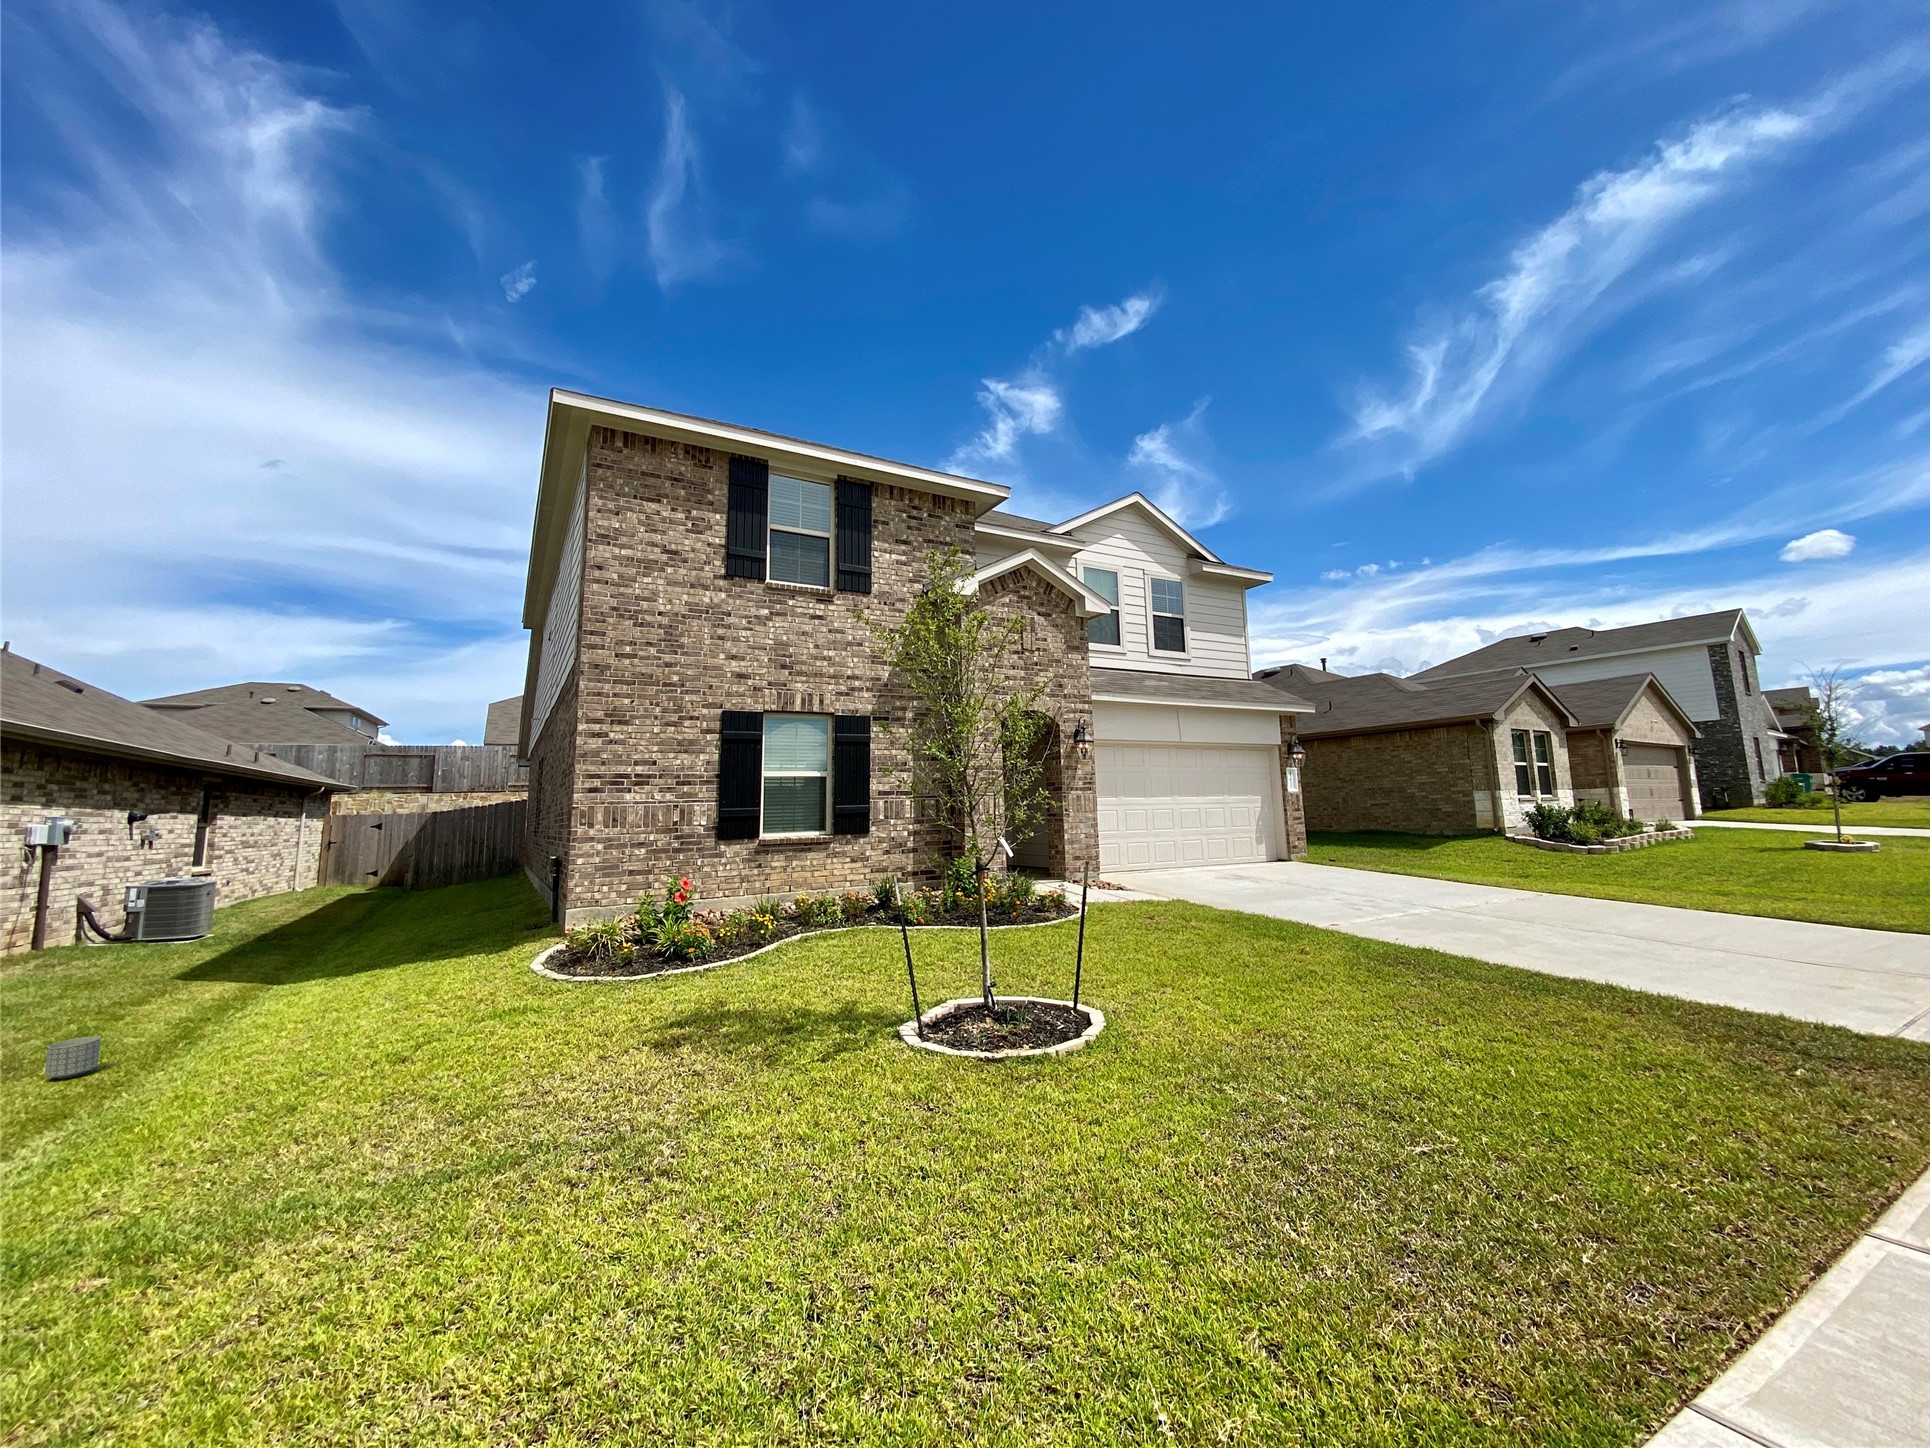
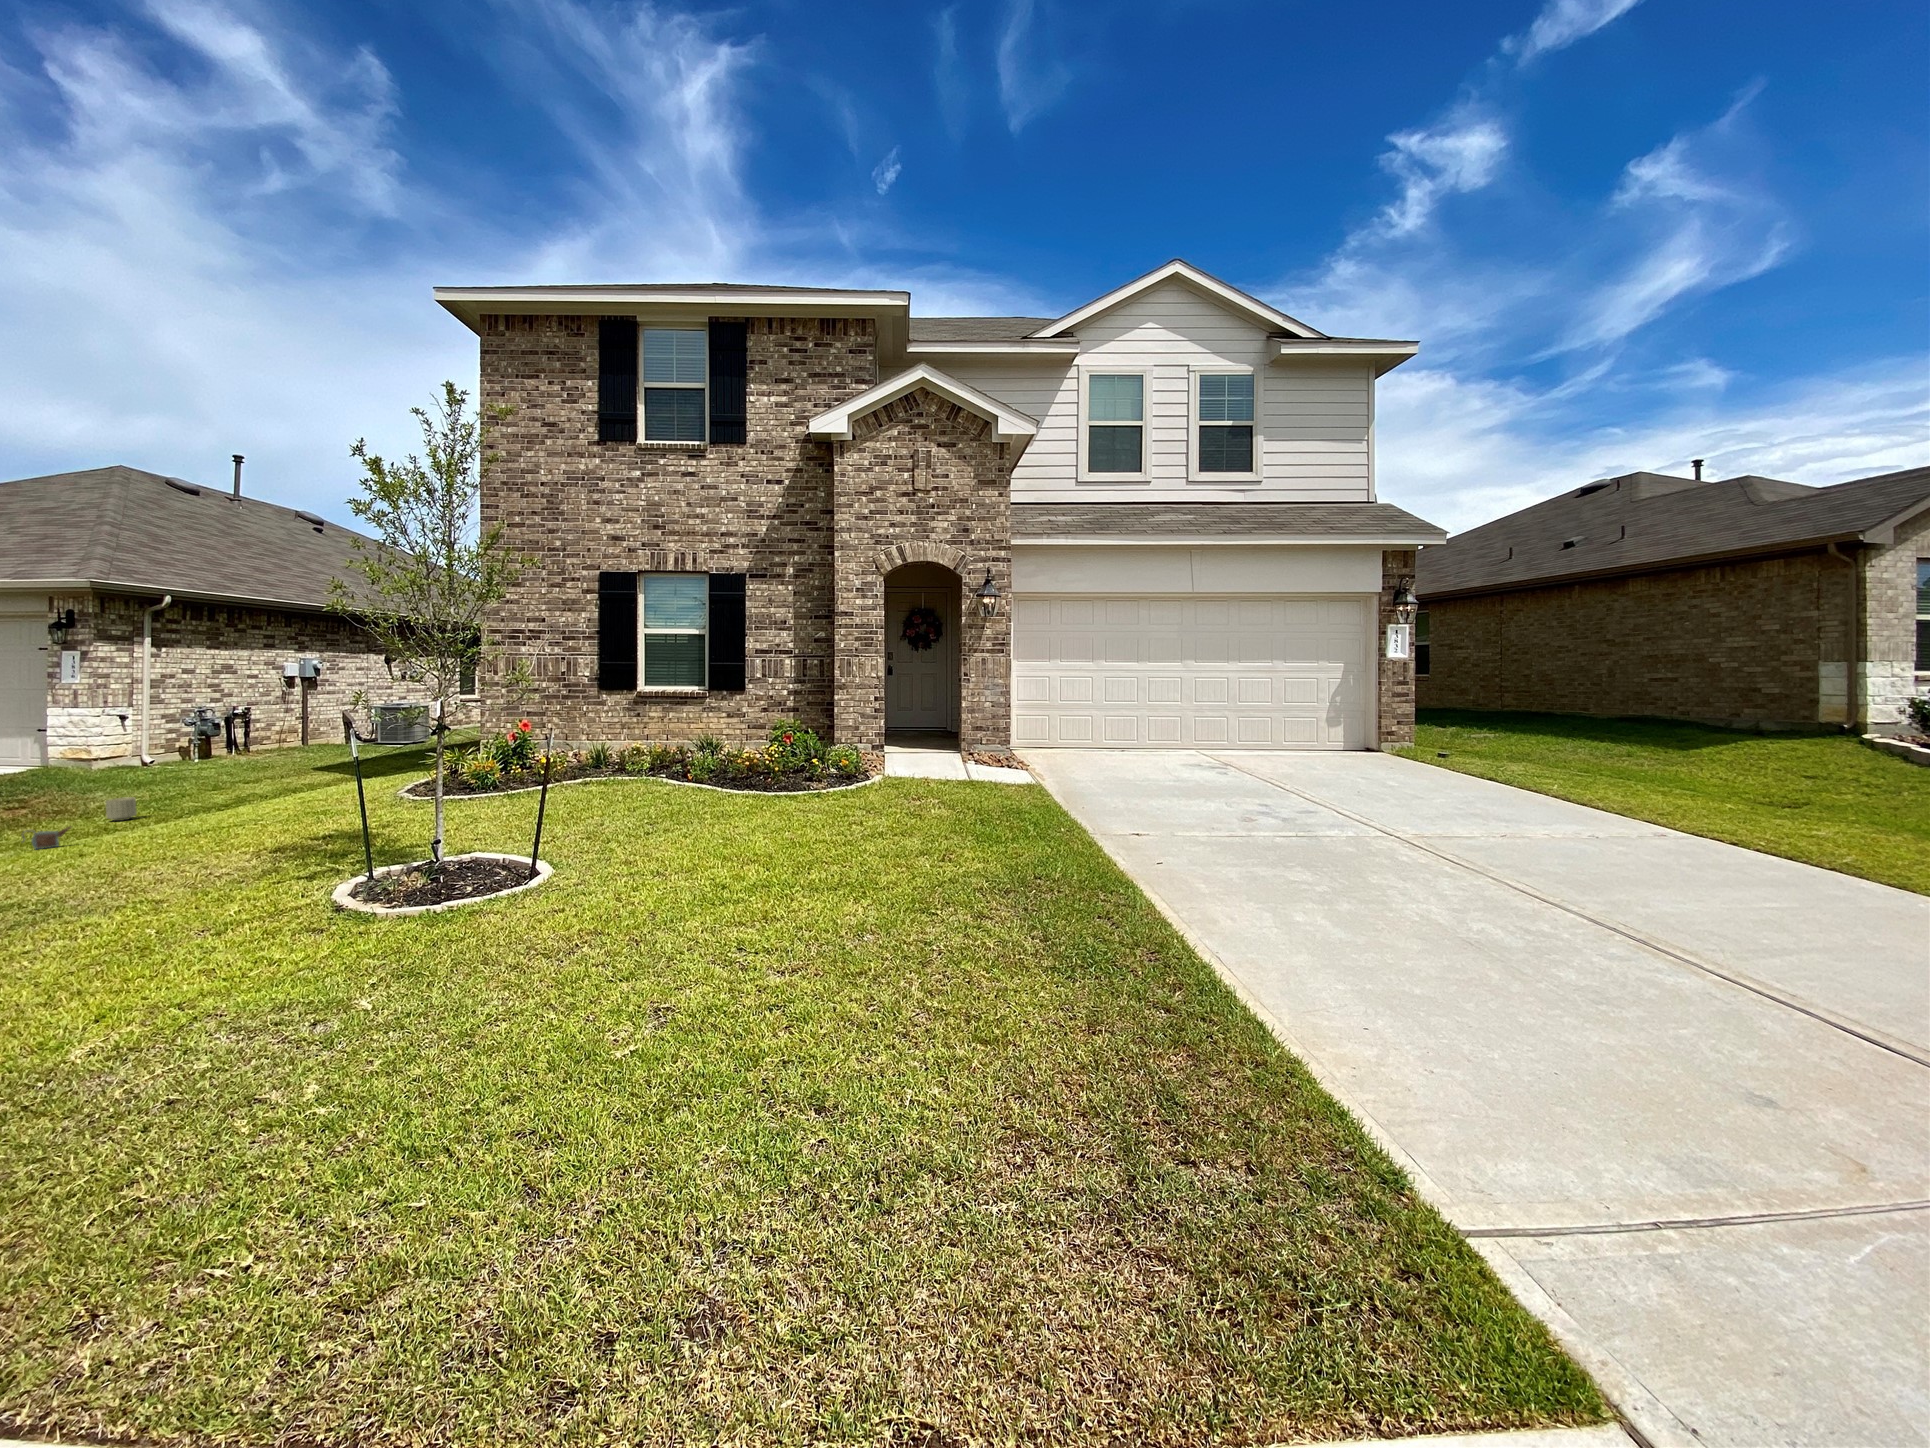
watering can: none [59,1083,140,1132] -> present [22,826,71,850]

